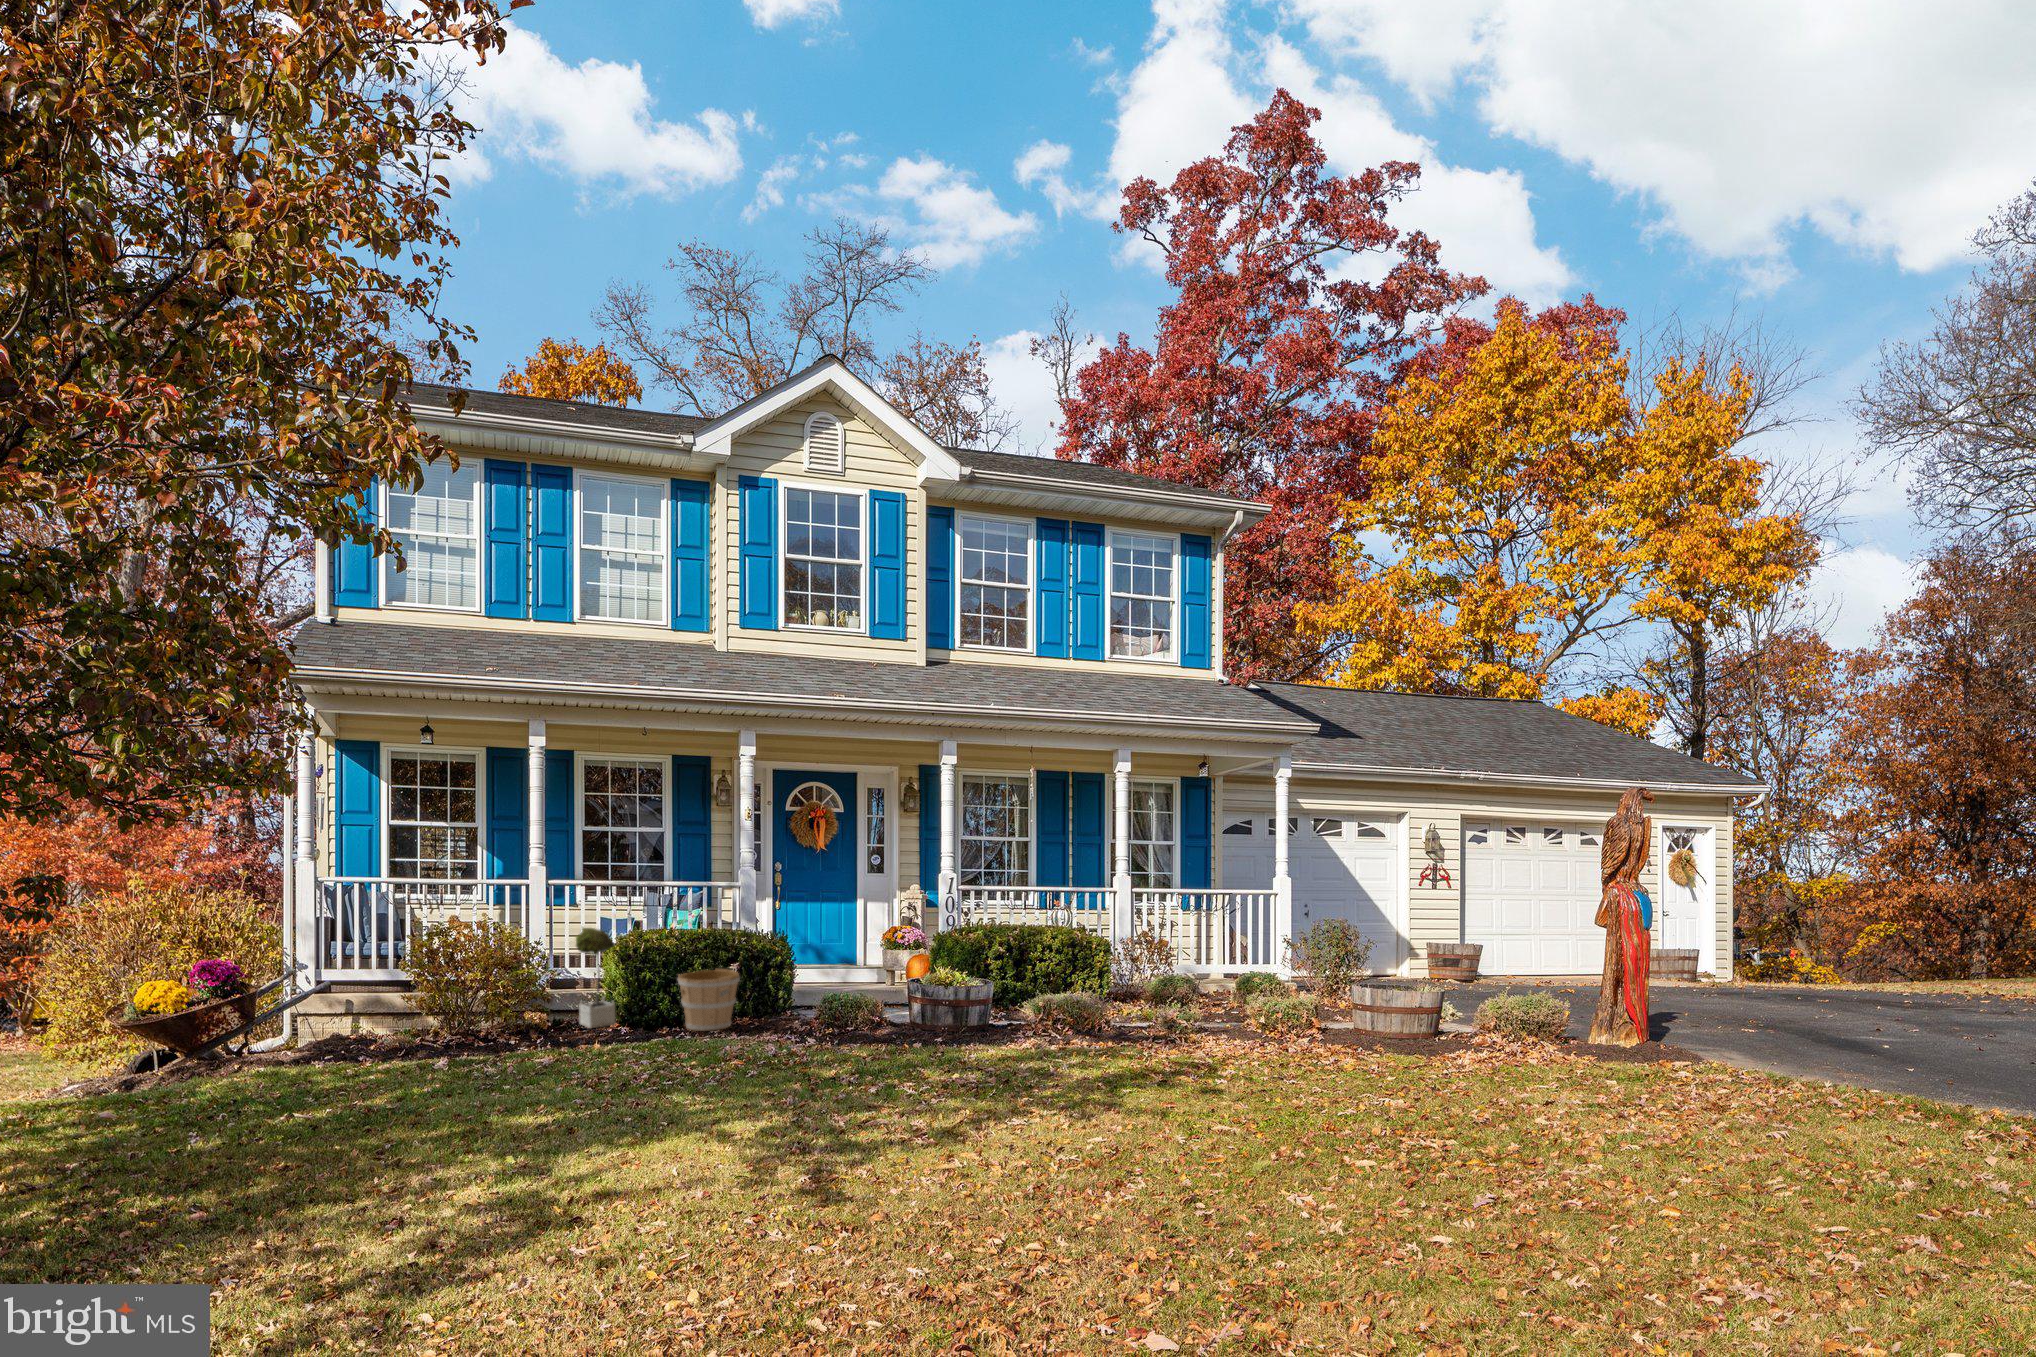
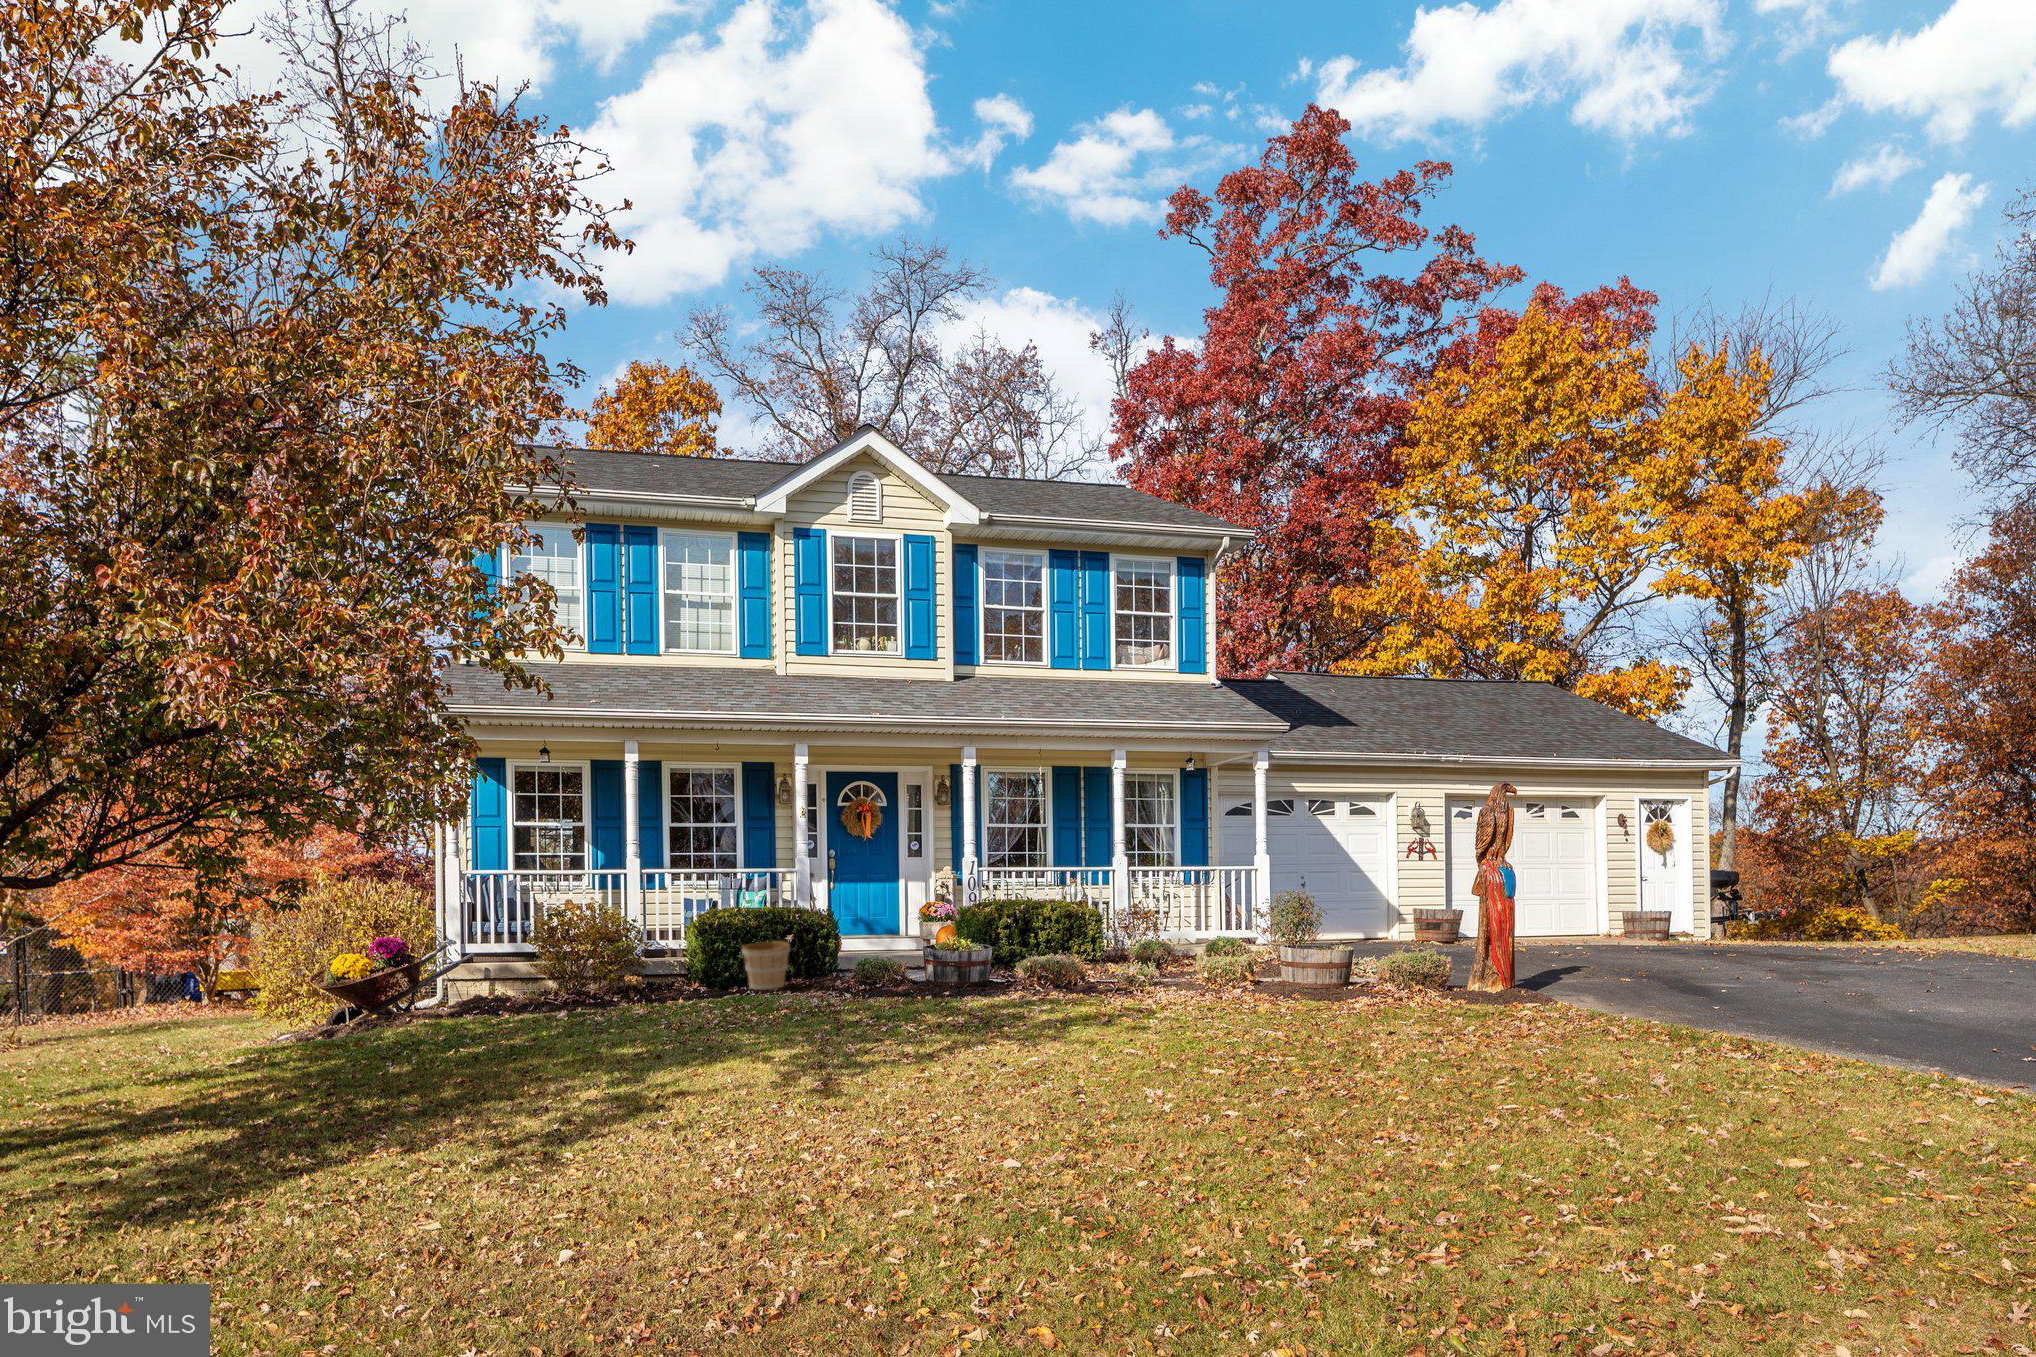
potted tree: present [576,928,616,1028] -> none [662,909,695,988]

